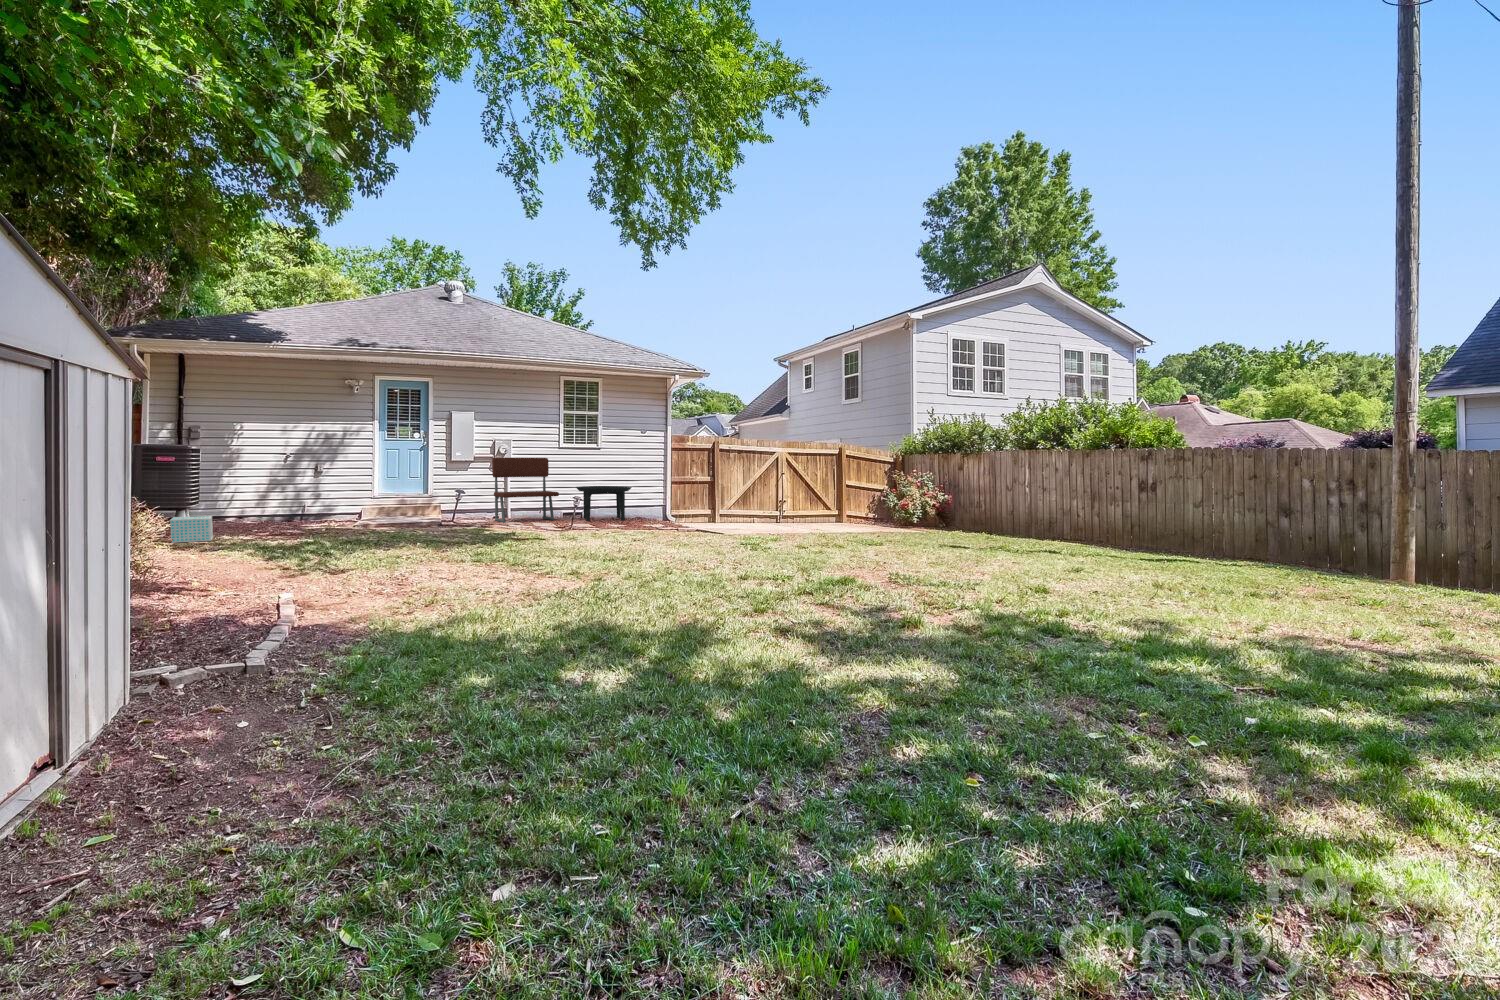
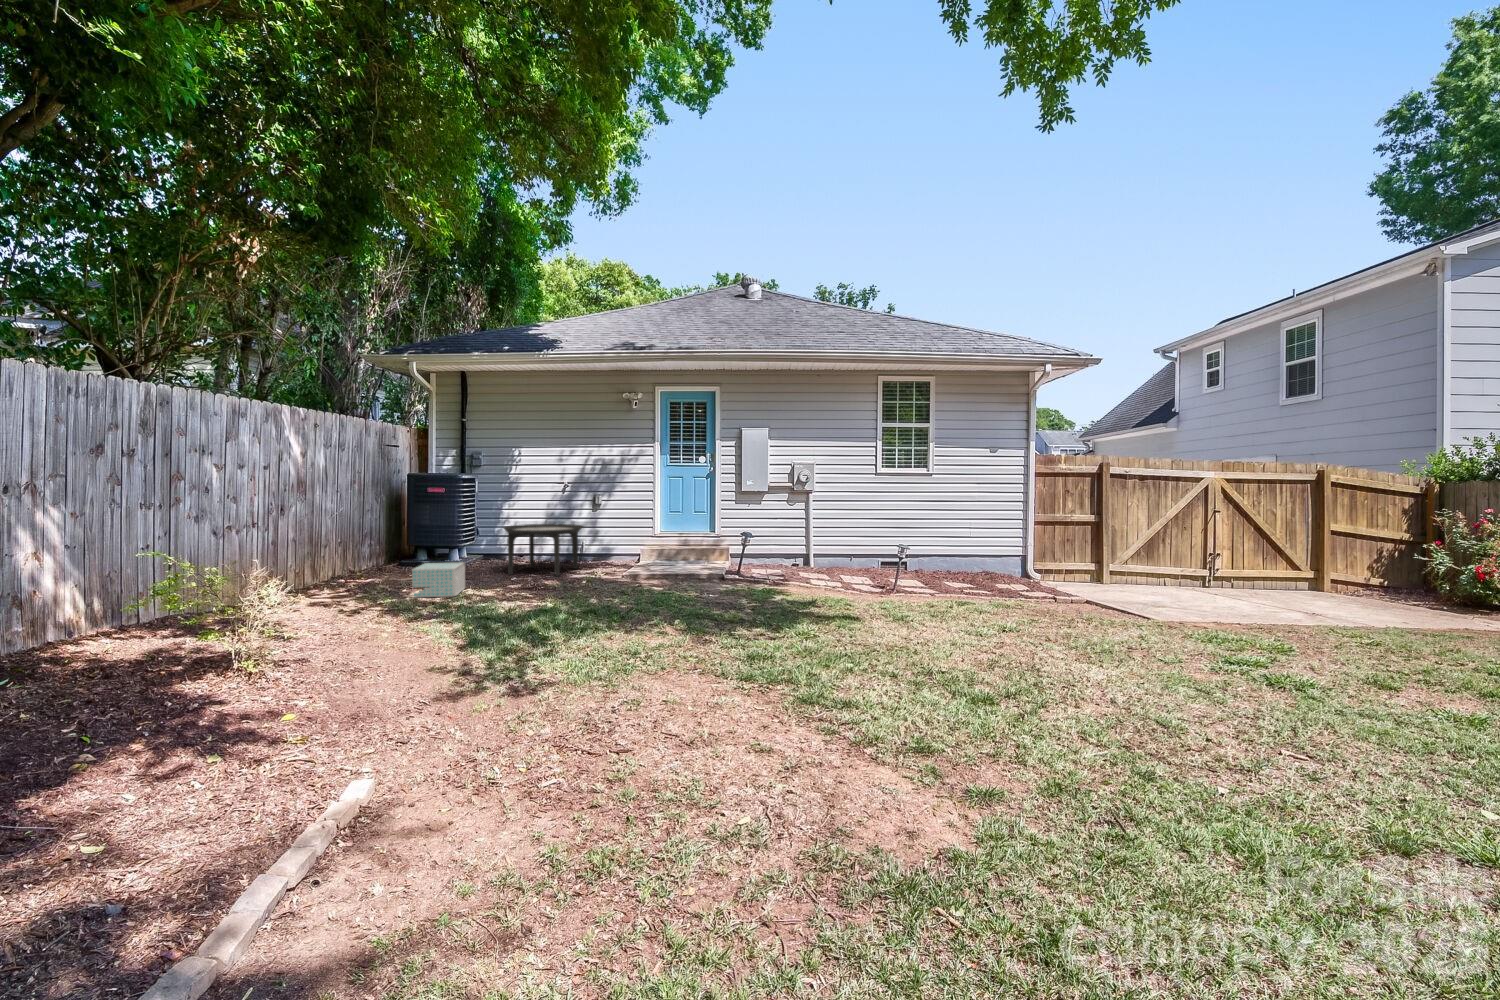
bench: present [492,458,559,523] -> none [791,487,877,575]
round table: present [576,486,632,521] -> present [503,524,583,576]

